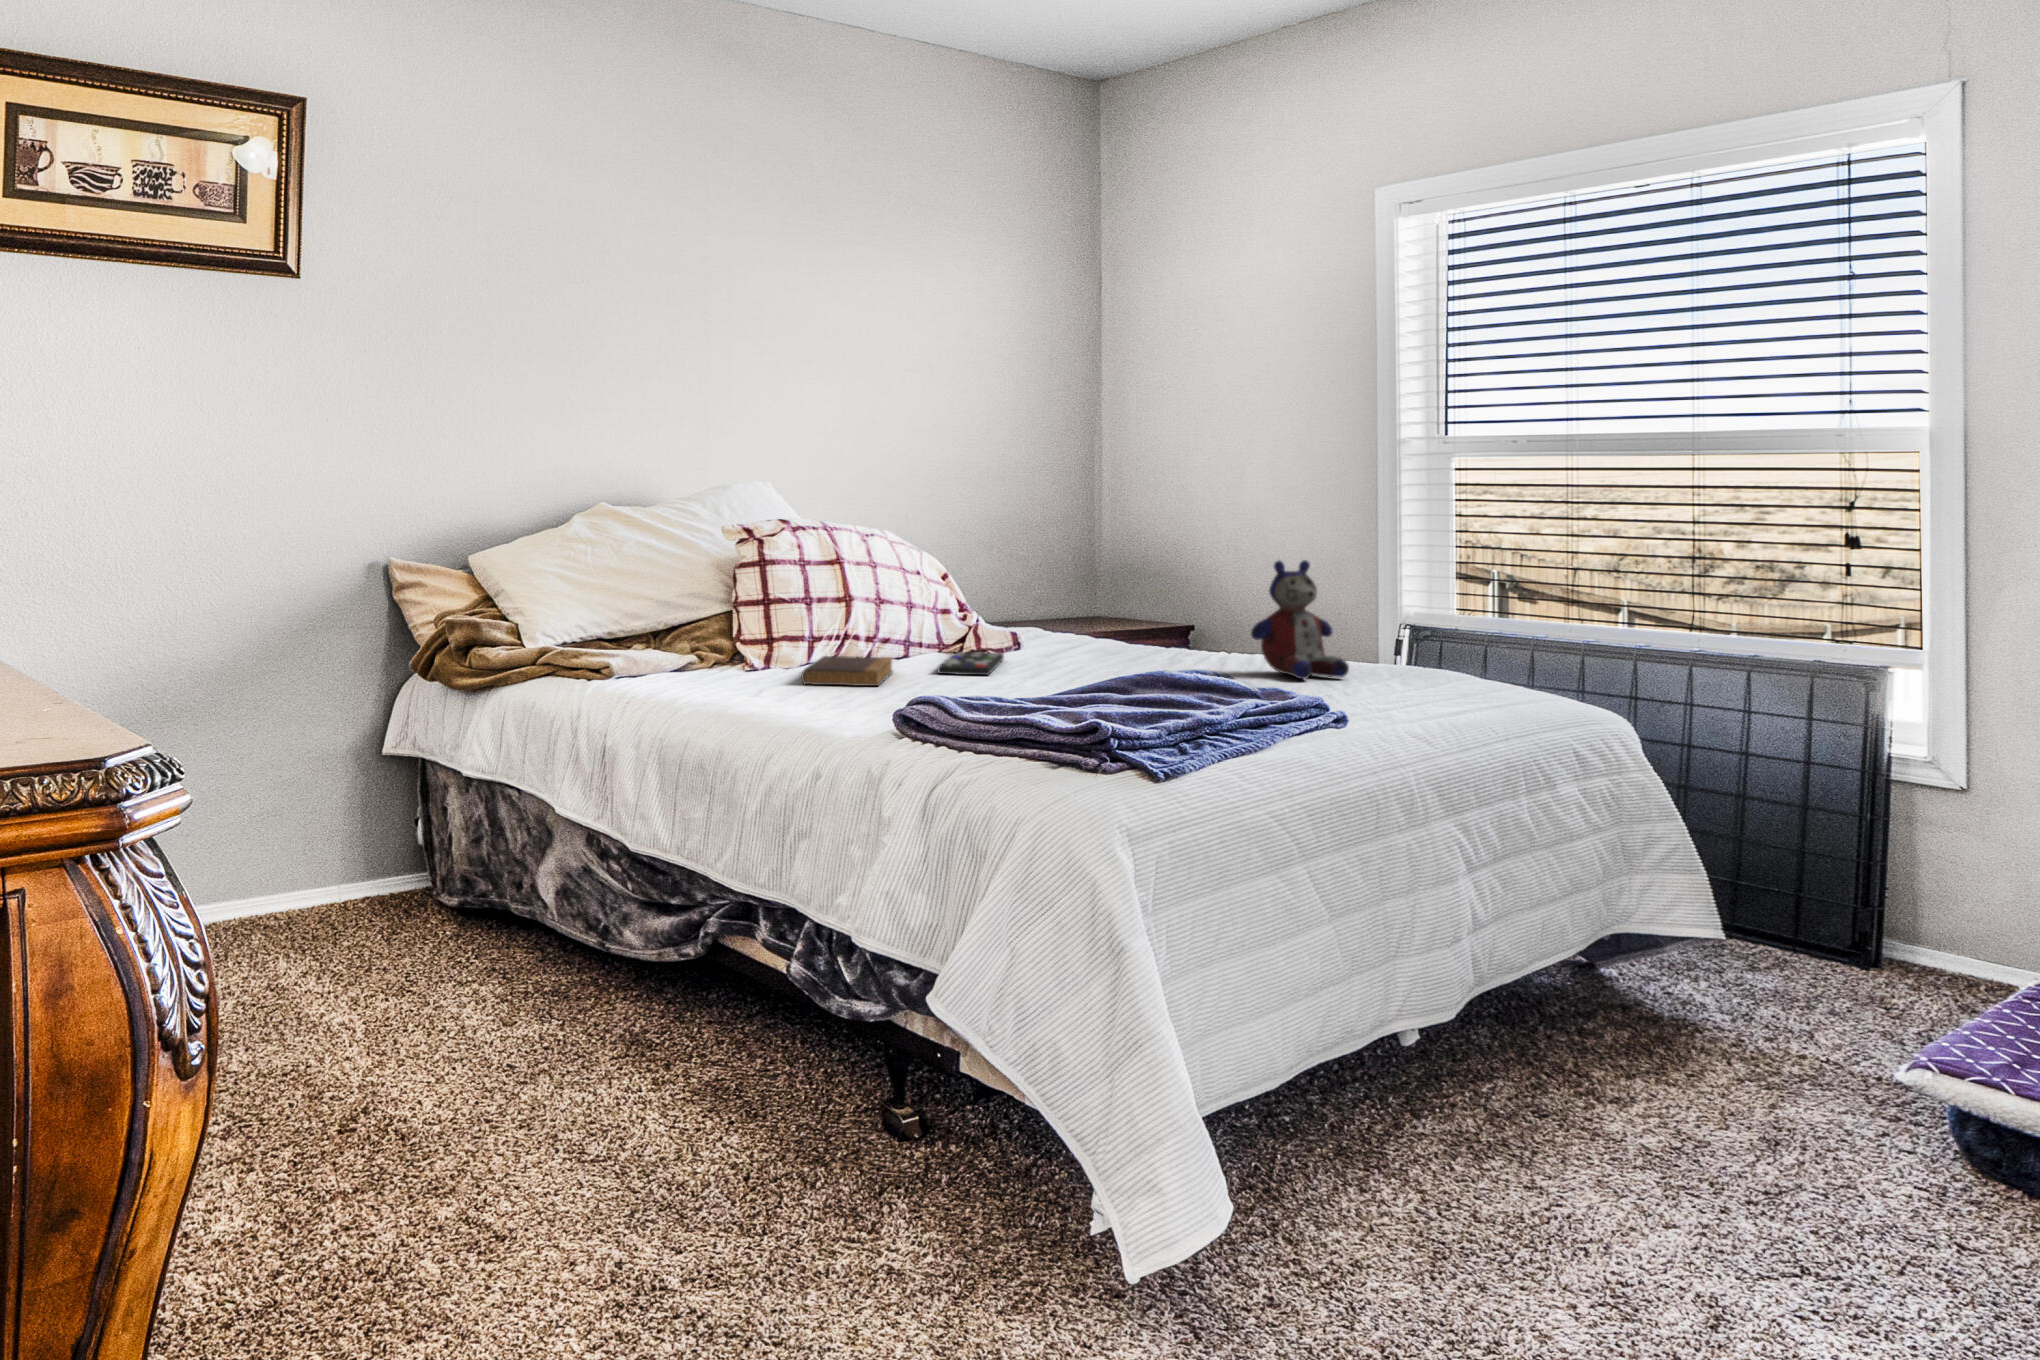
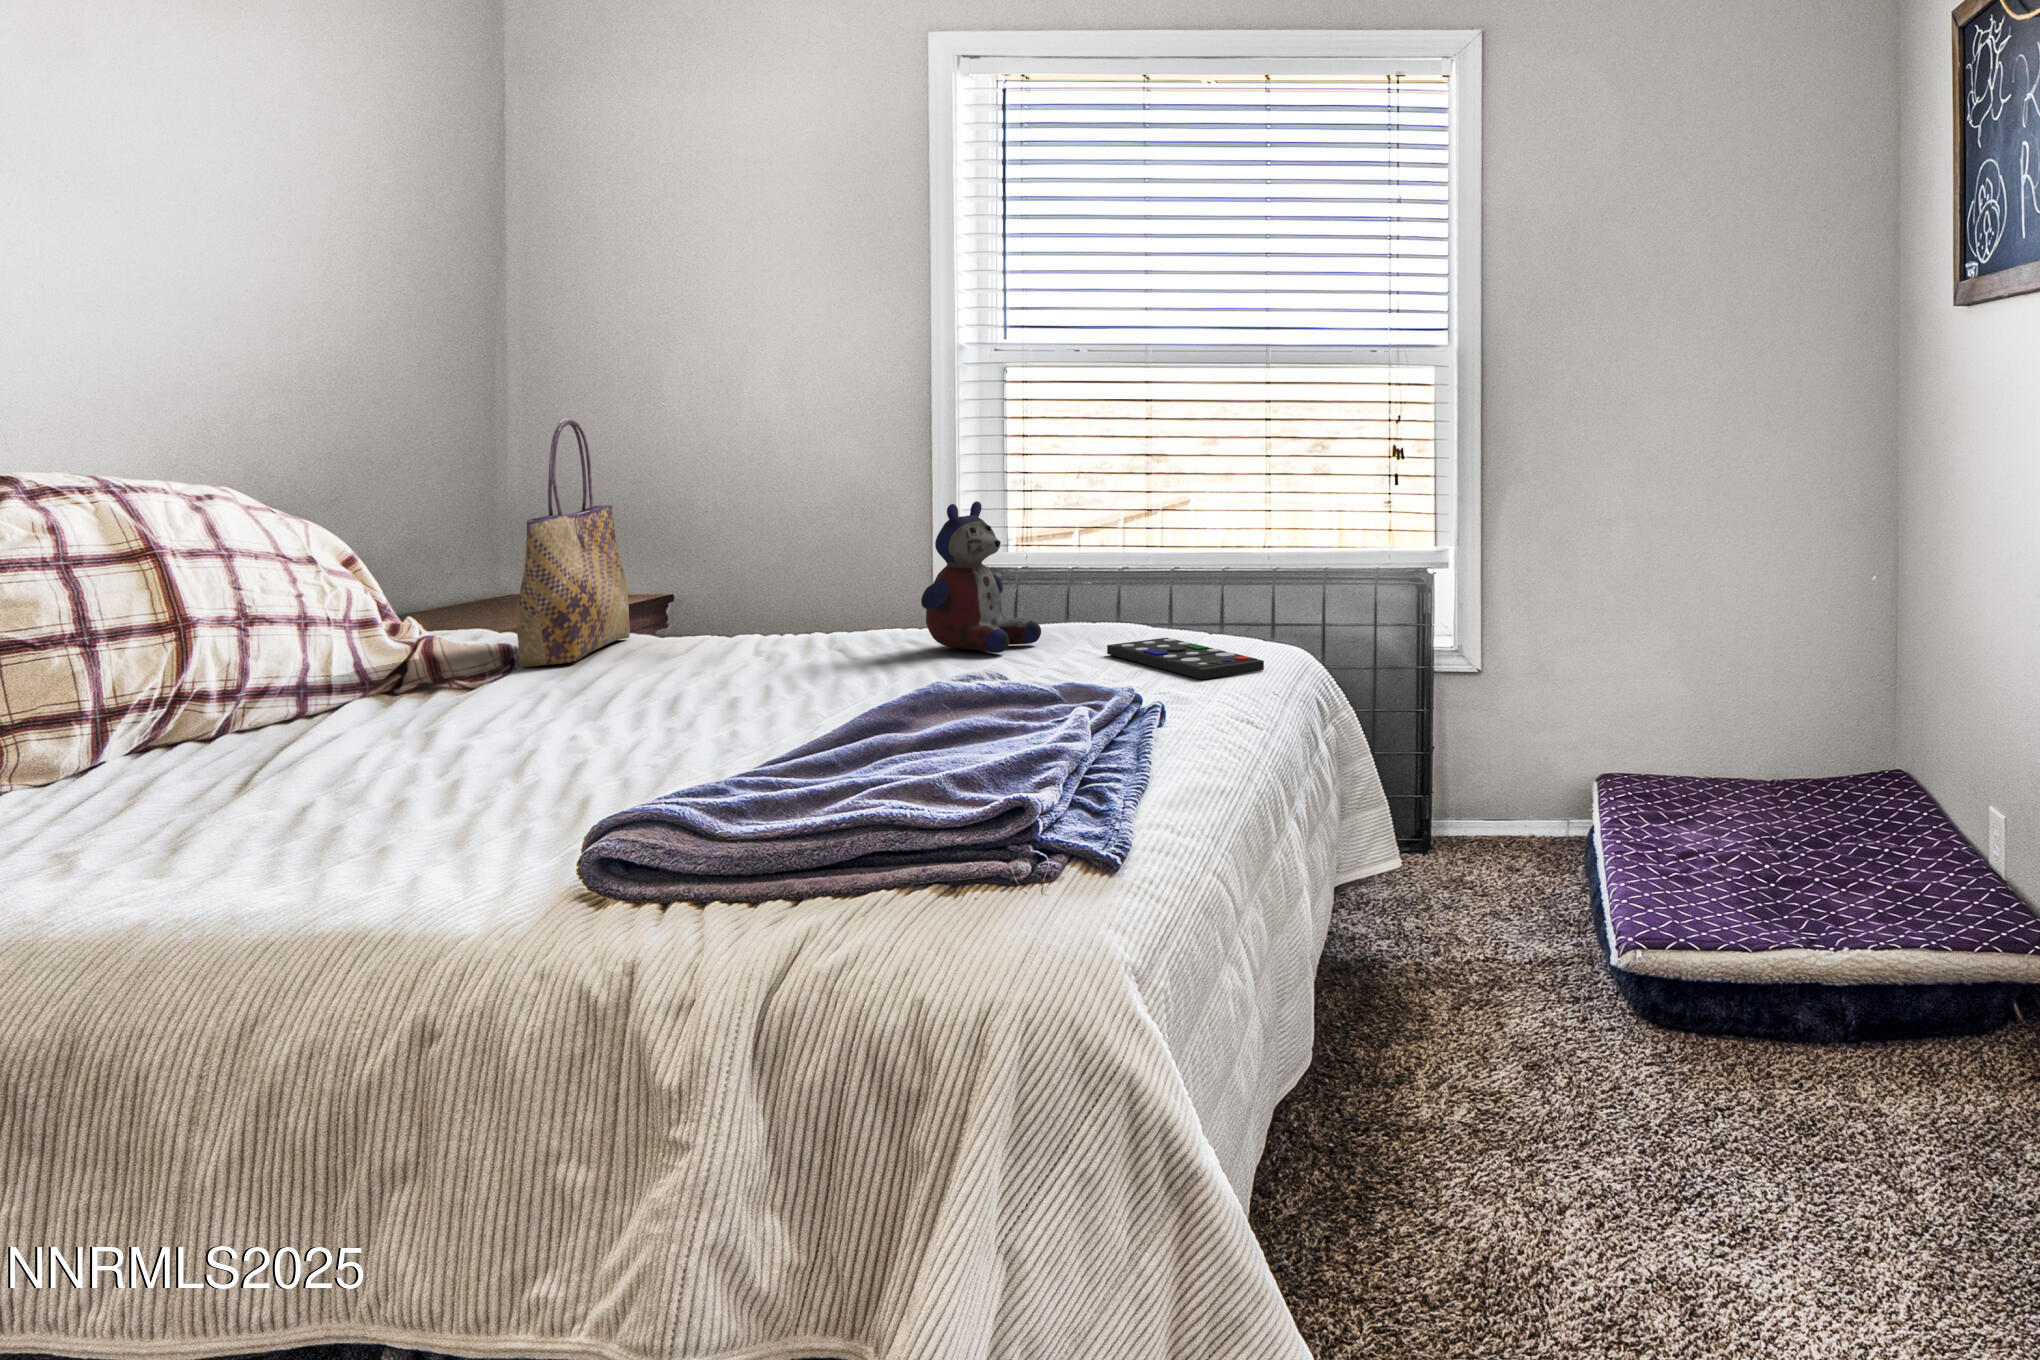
tote bag: none [1030,491,1116,652] -> present [517,419,630,667]
remote control: present [938,652,1004,675] -> present [1107,638,1264,679]
book: present [801,656,893,686] -> none [153,721,364,811]

